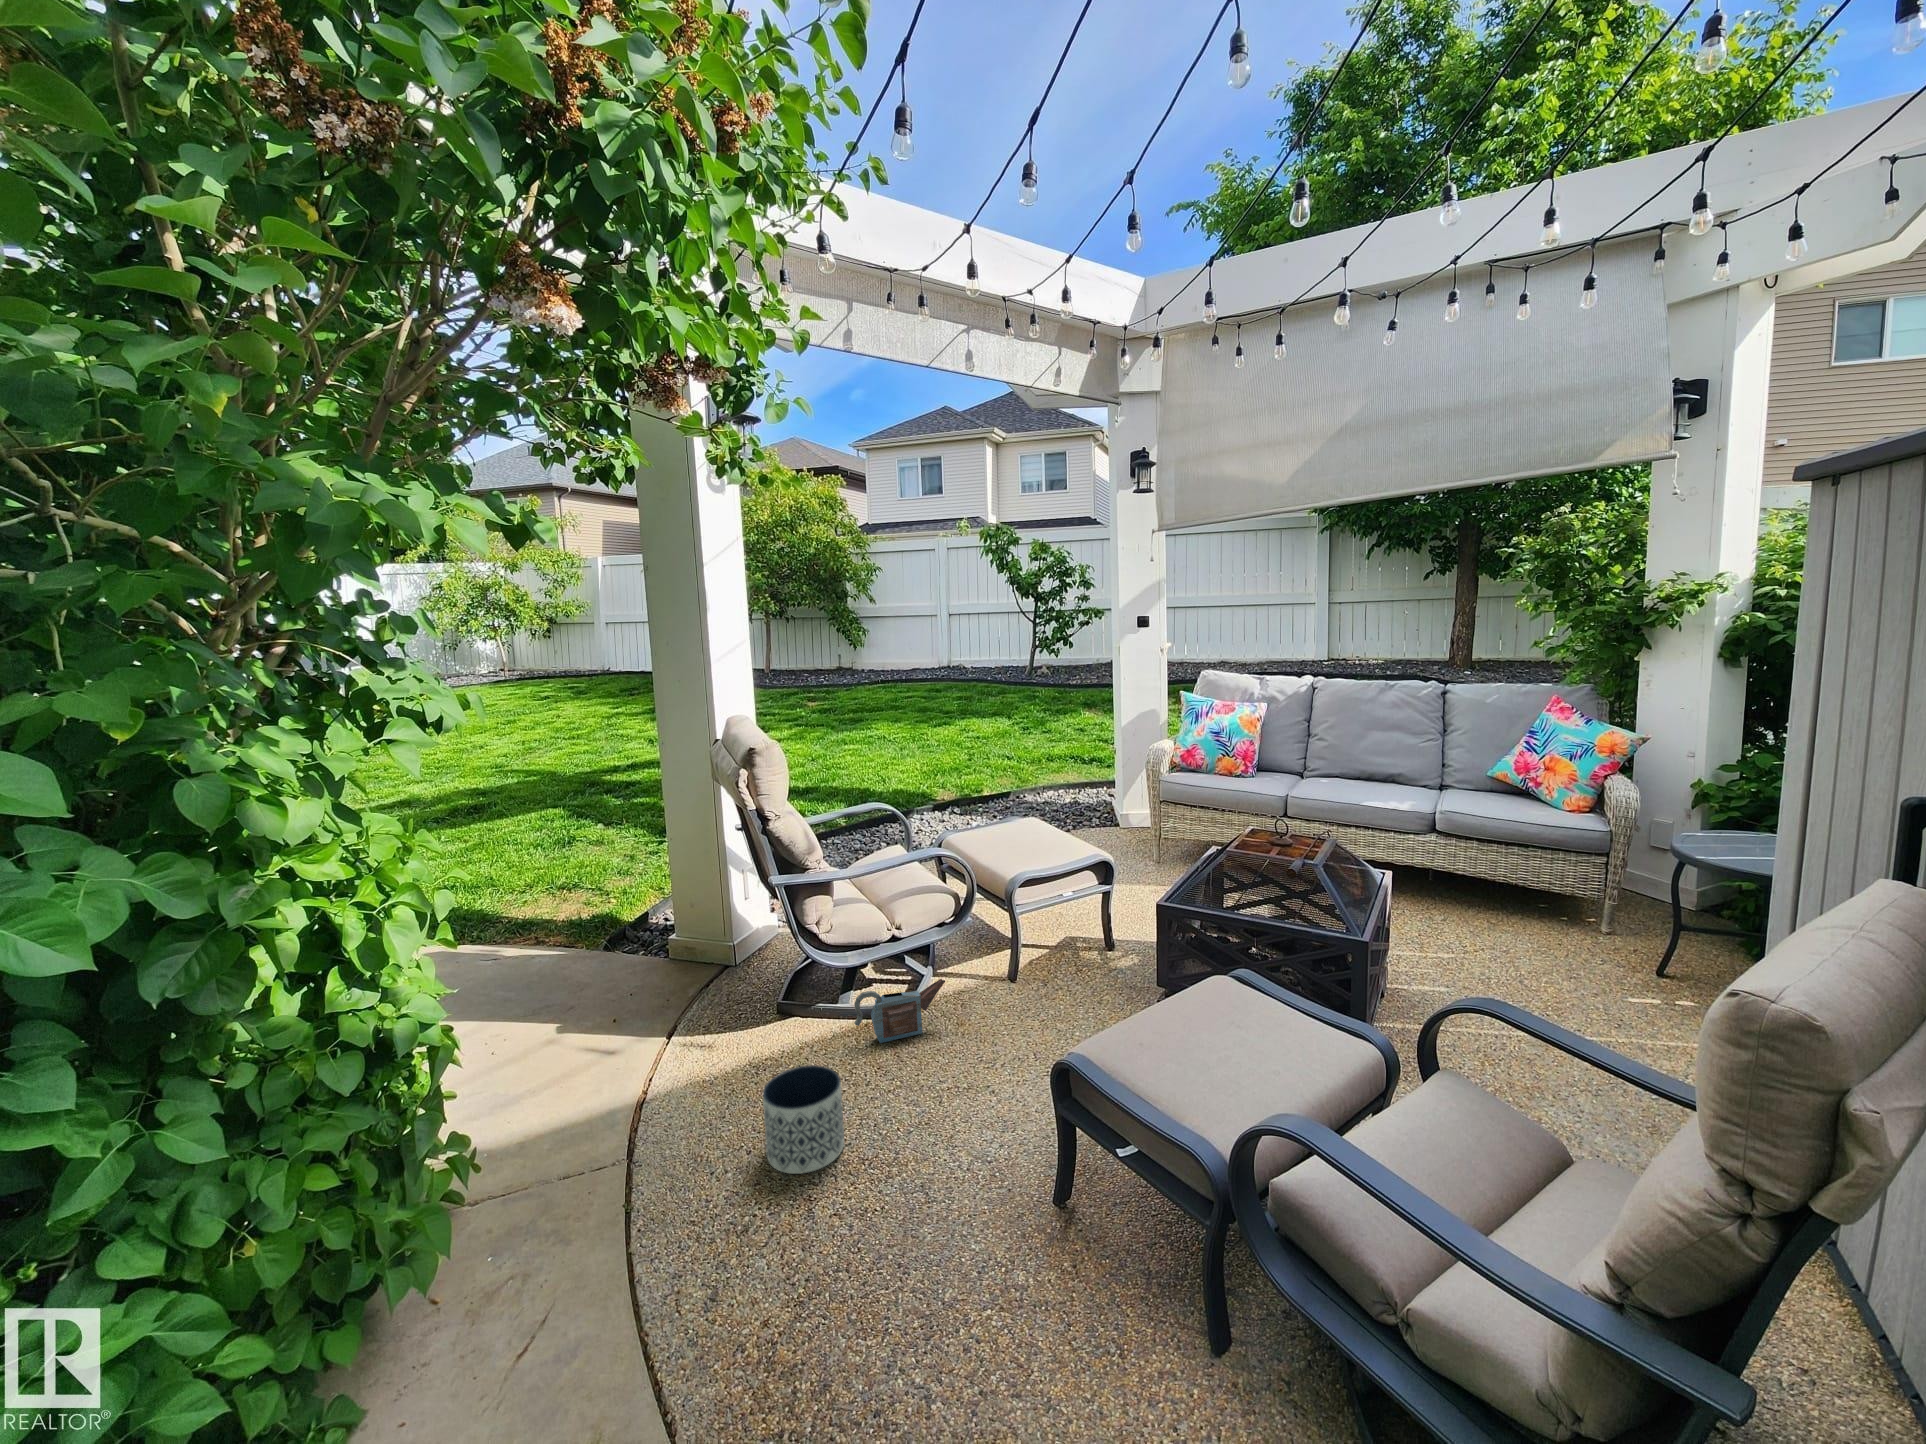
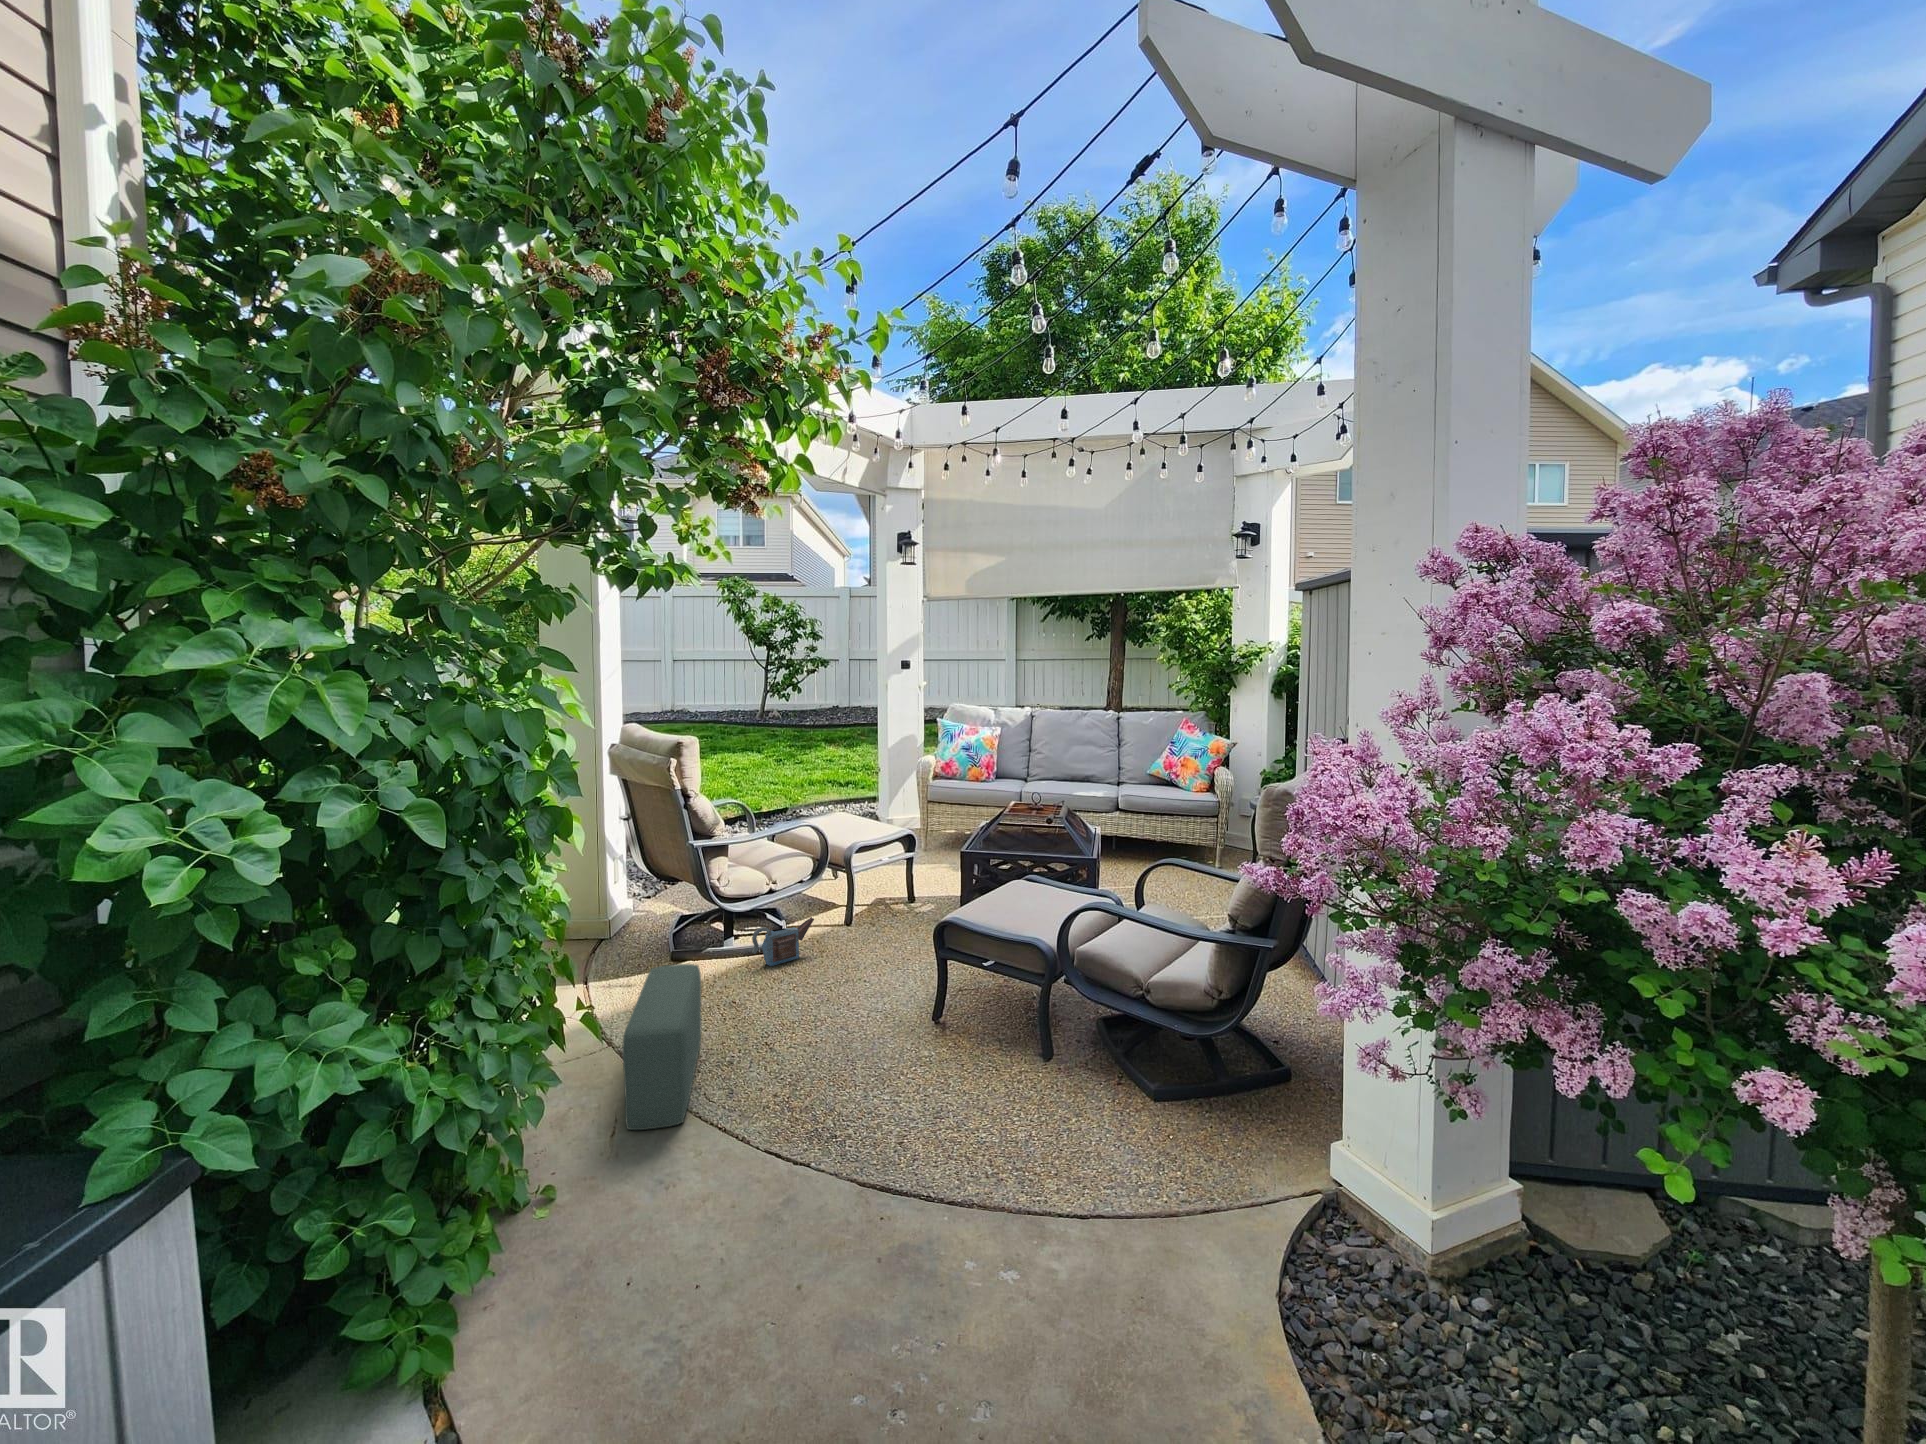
planter: present [763,1065,844,1174] -> none [729,963,784,1030]
pouf: none [484,1075,713,1382] -> present [622,964,701,1130]

